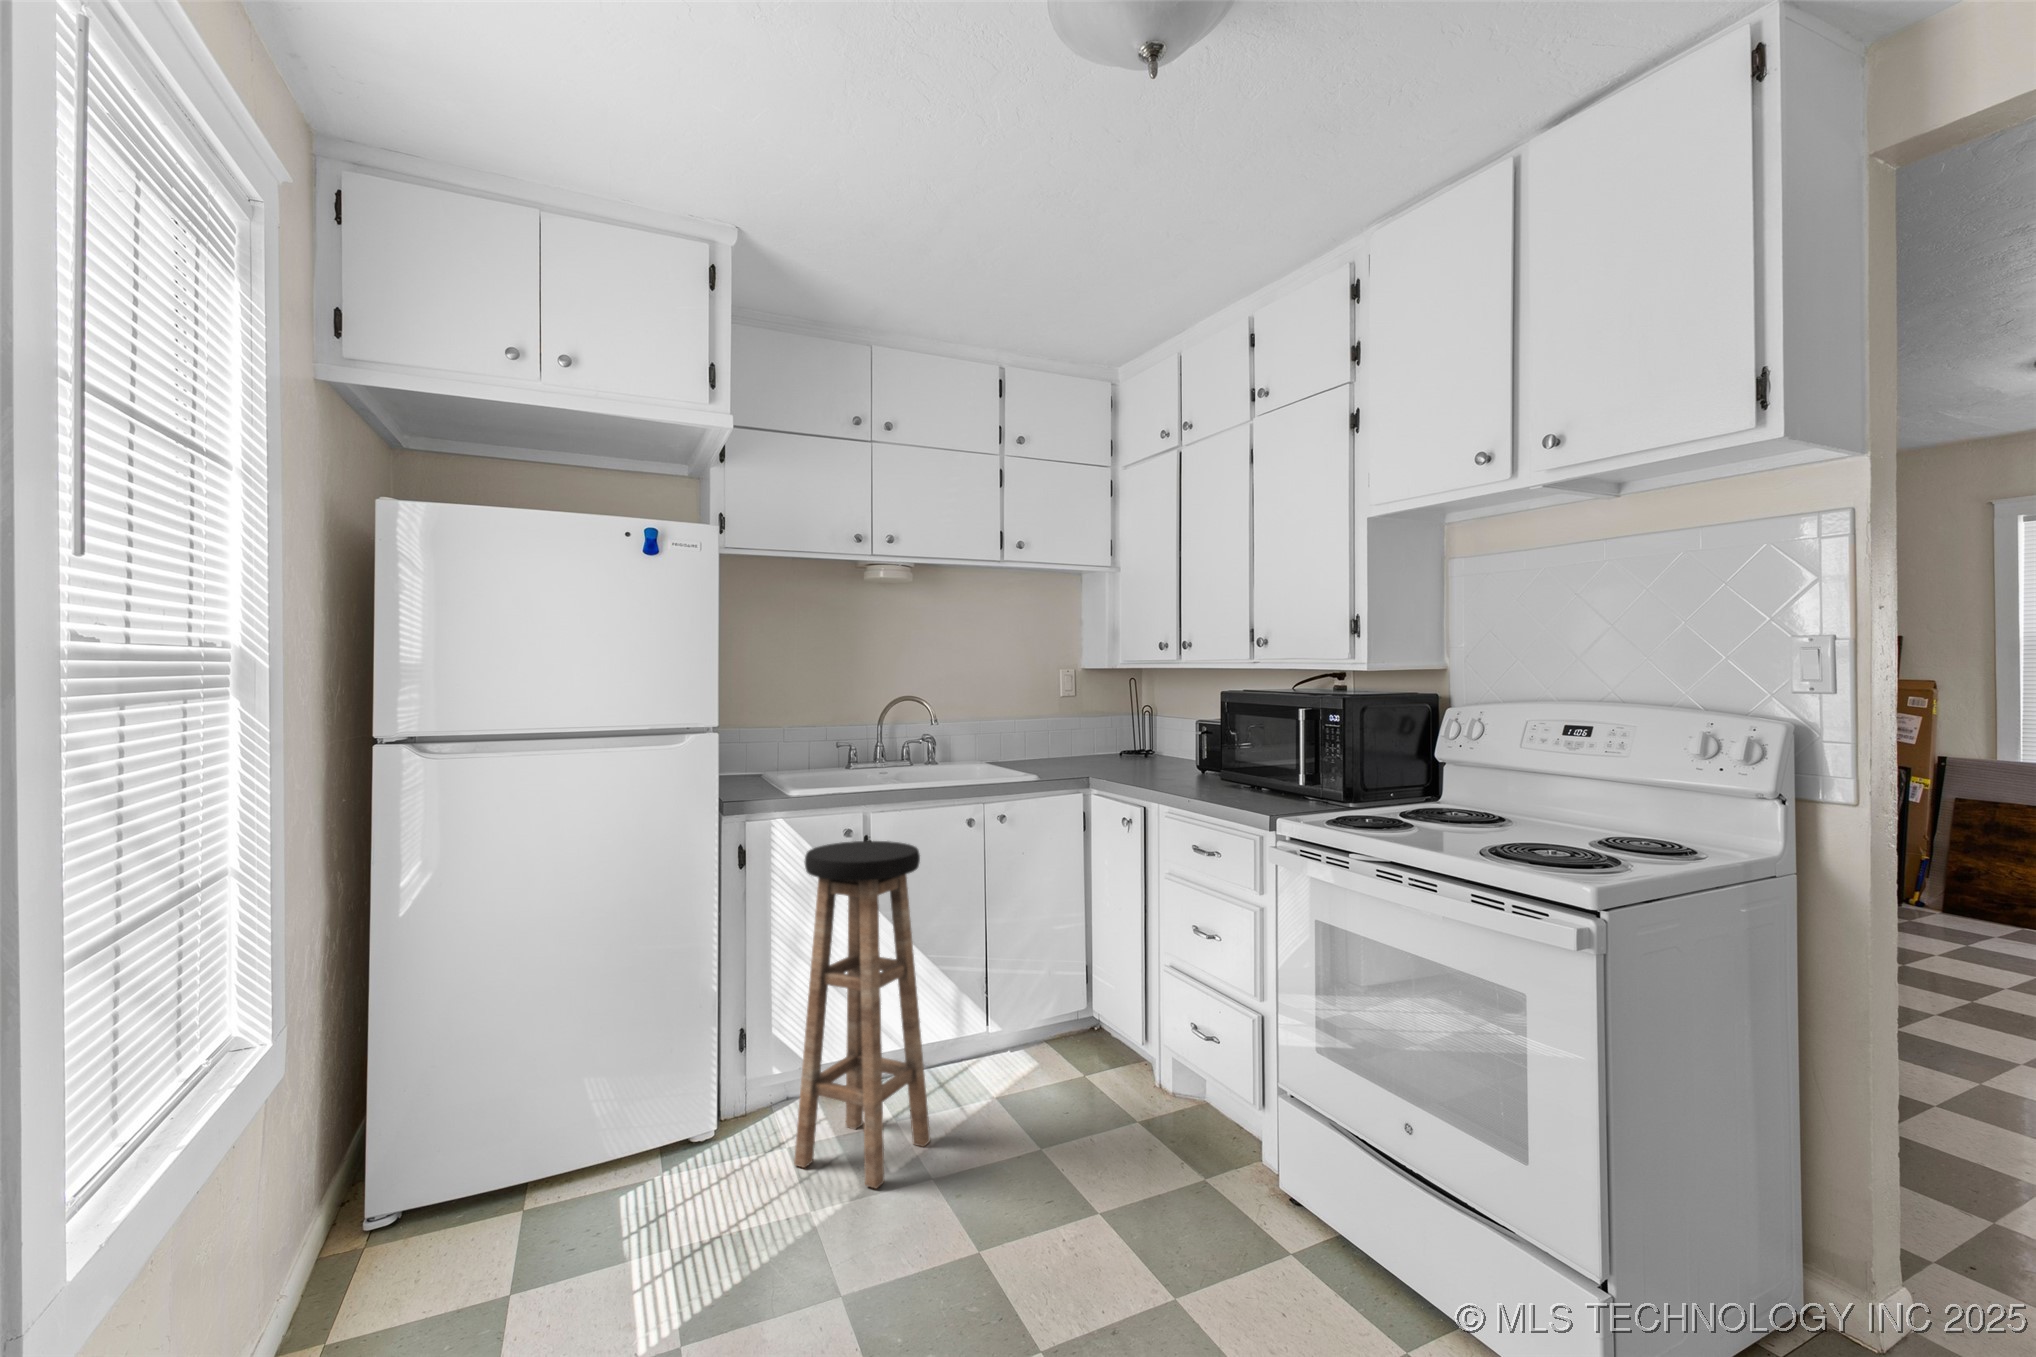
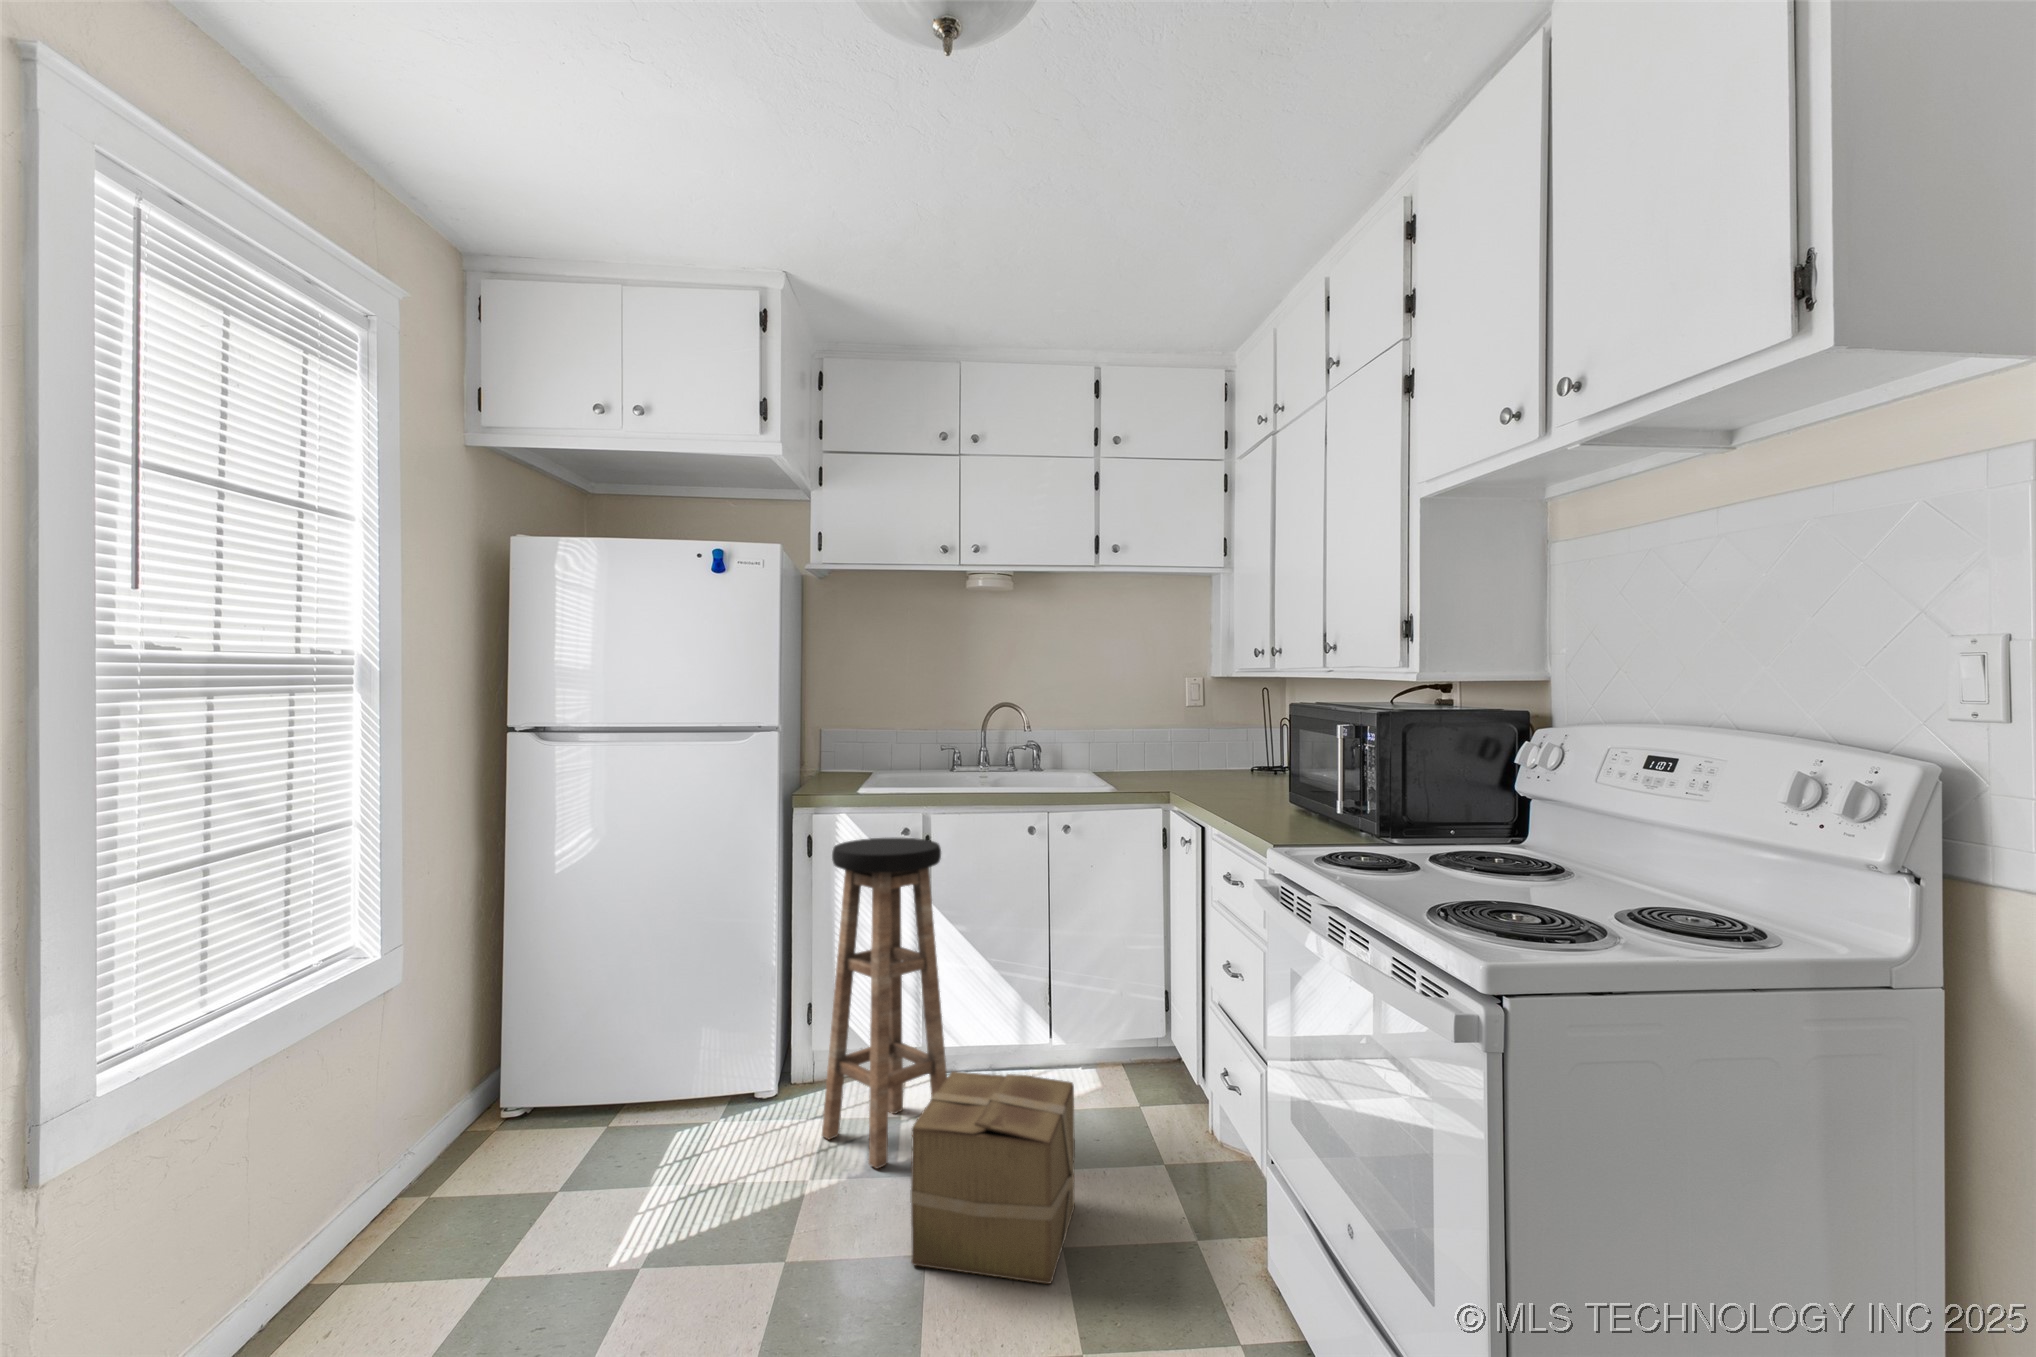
cardboard box: none [960,1069,1118,1278] -> present [911,1071,1075,1284]

